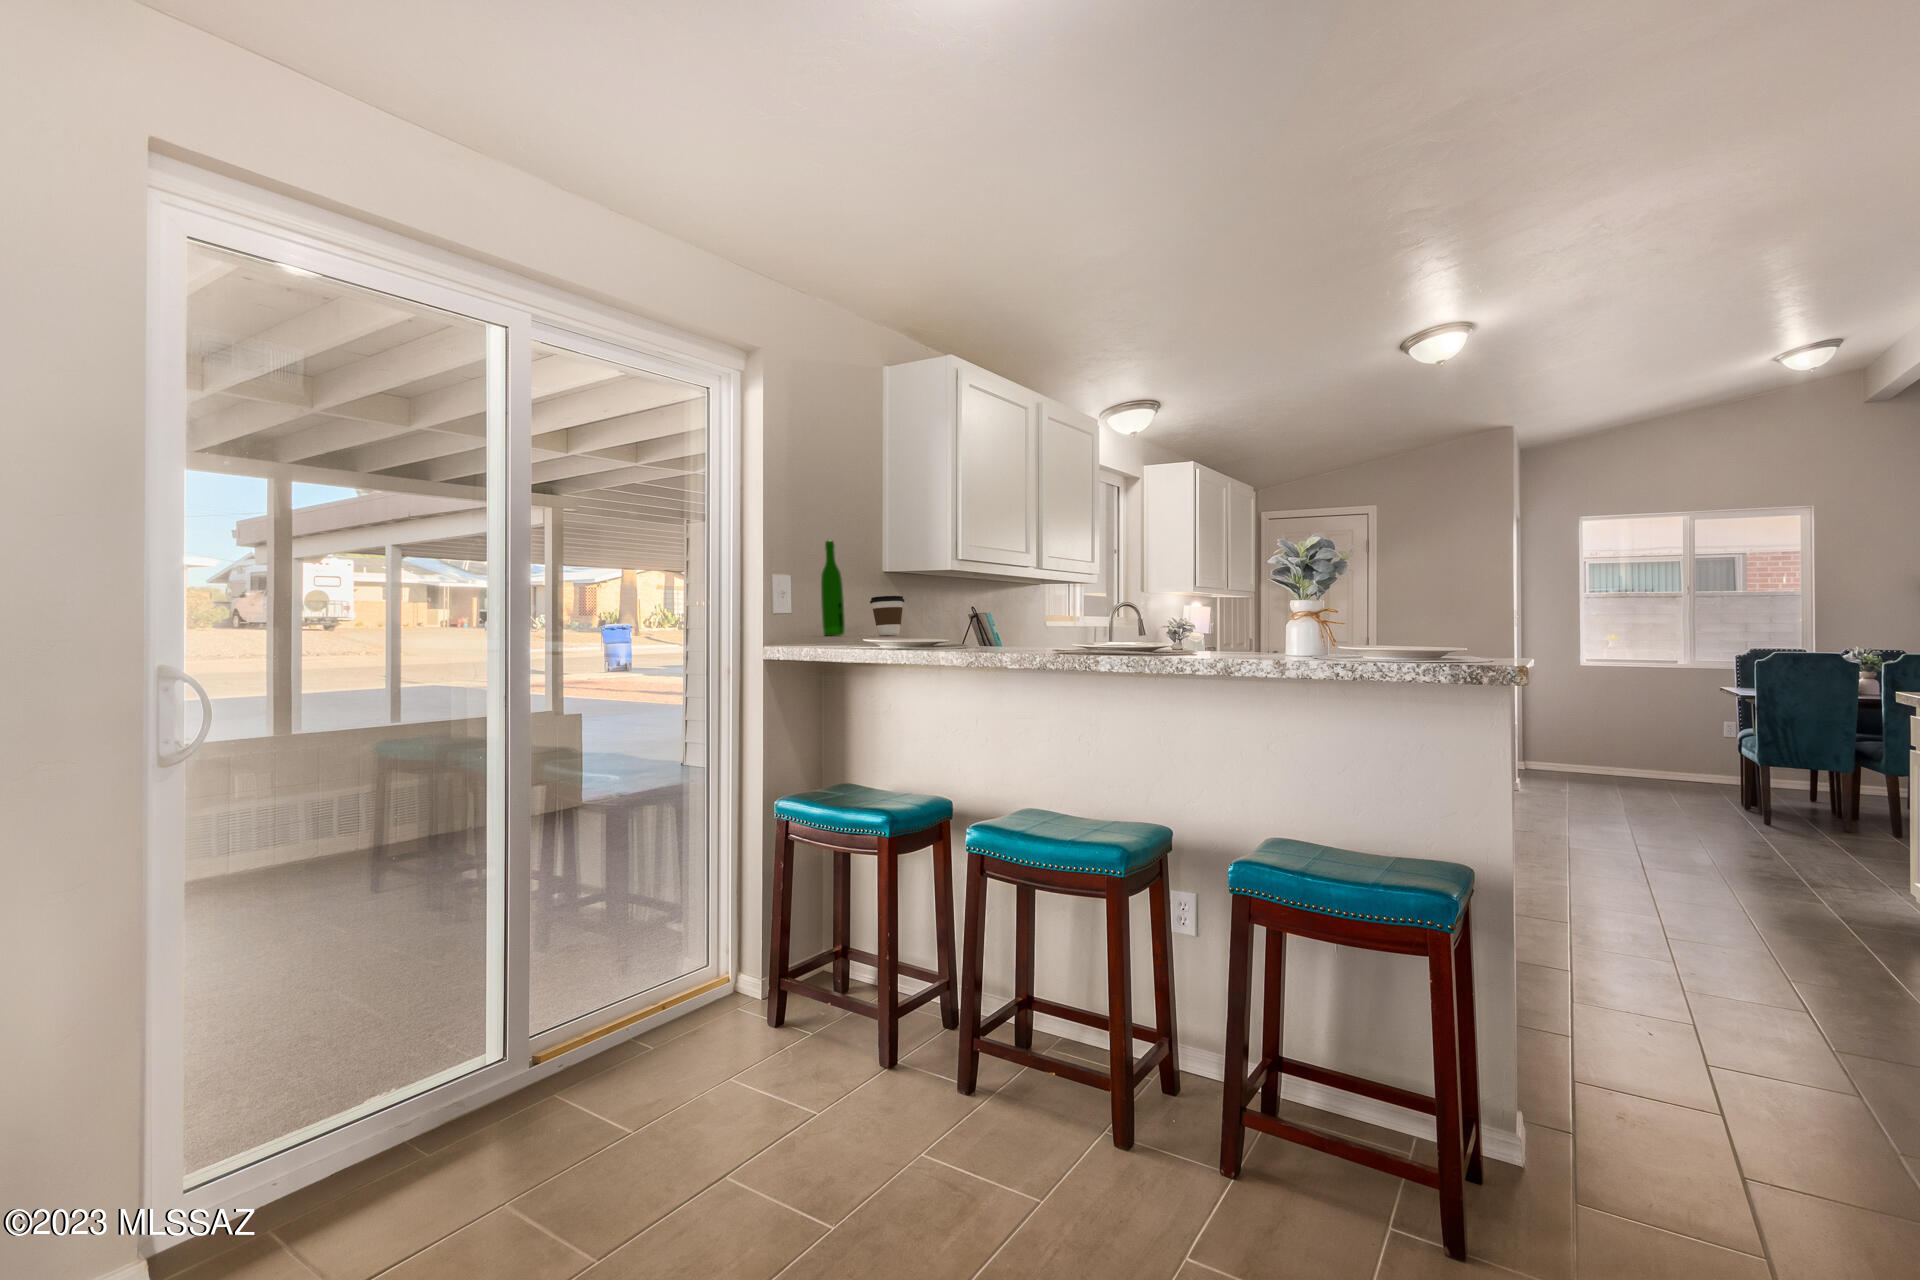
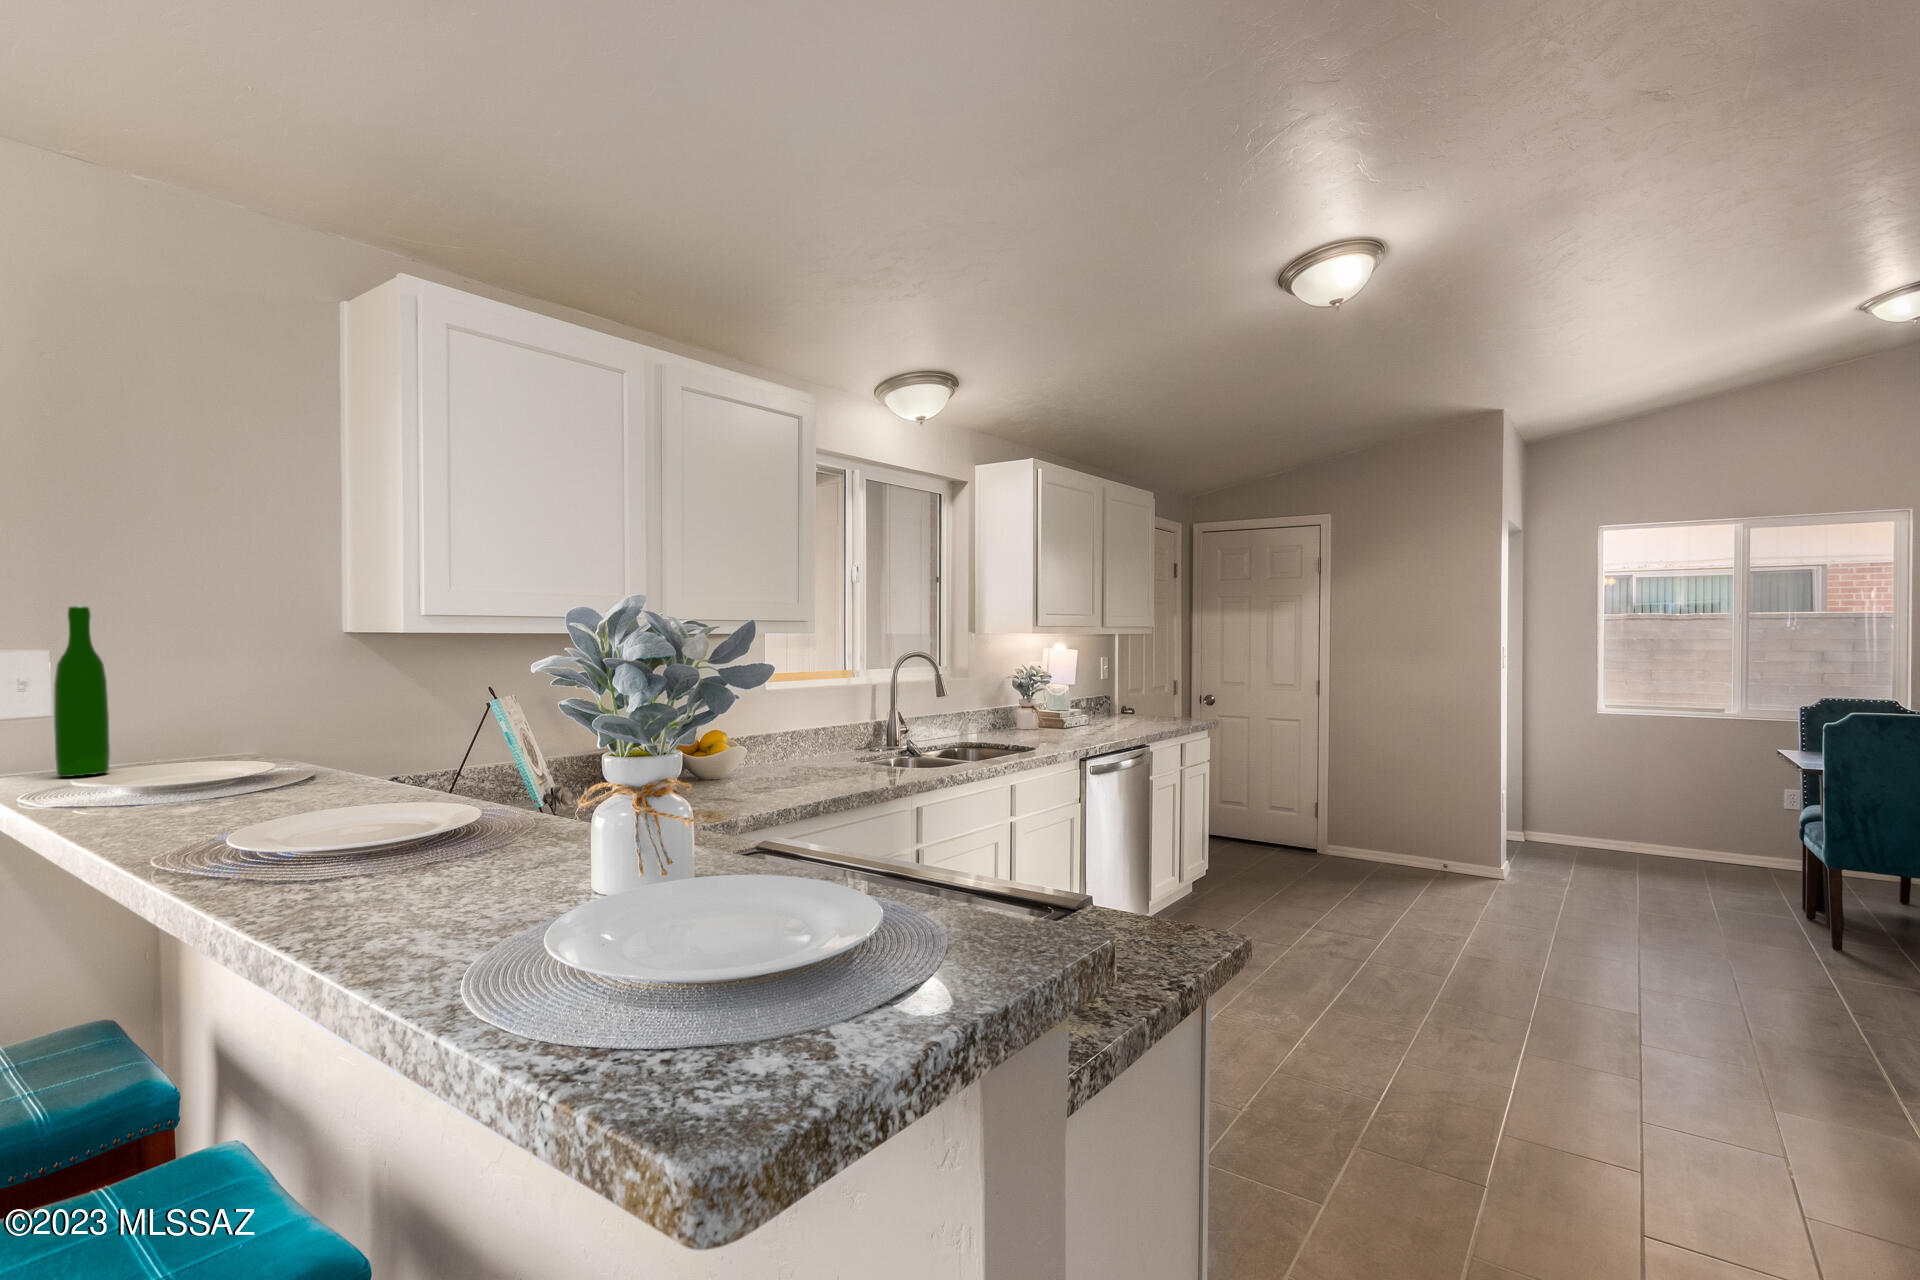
coffee cup: present [870,596,904,636] -> none [119,707,201,780]

